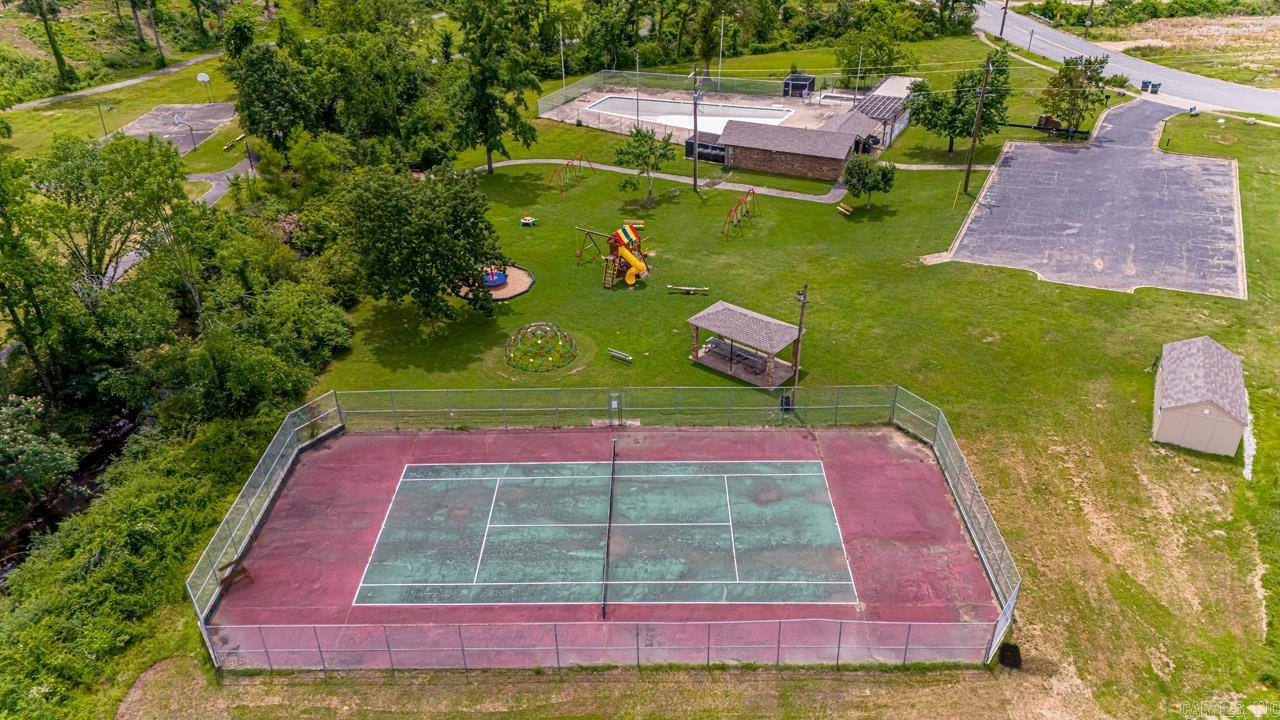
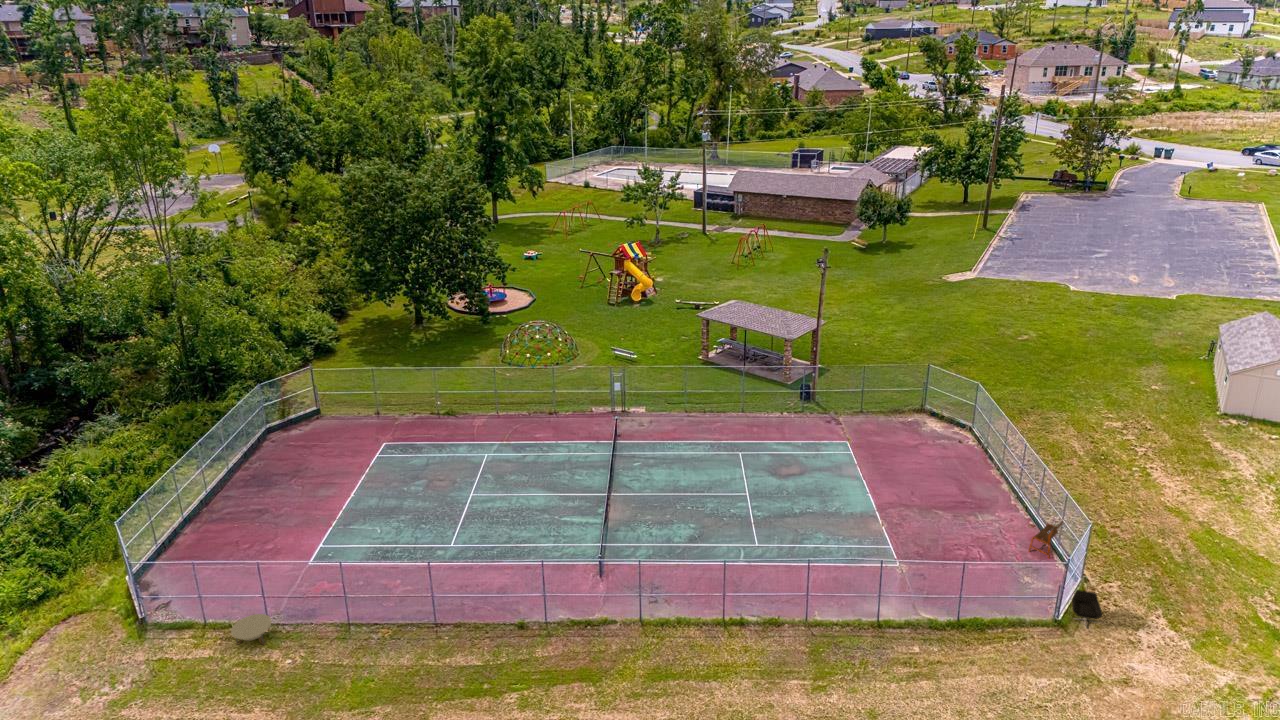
bench: present [218,558,253,597] -> present [1028,522,1063,558]
round table: none [296,662,329,691] -> present [231,614,272,645]

